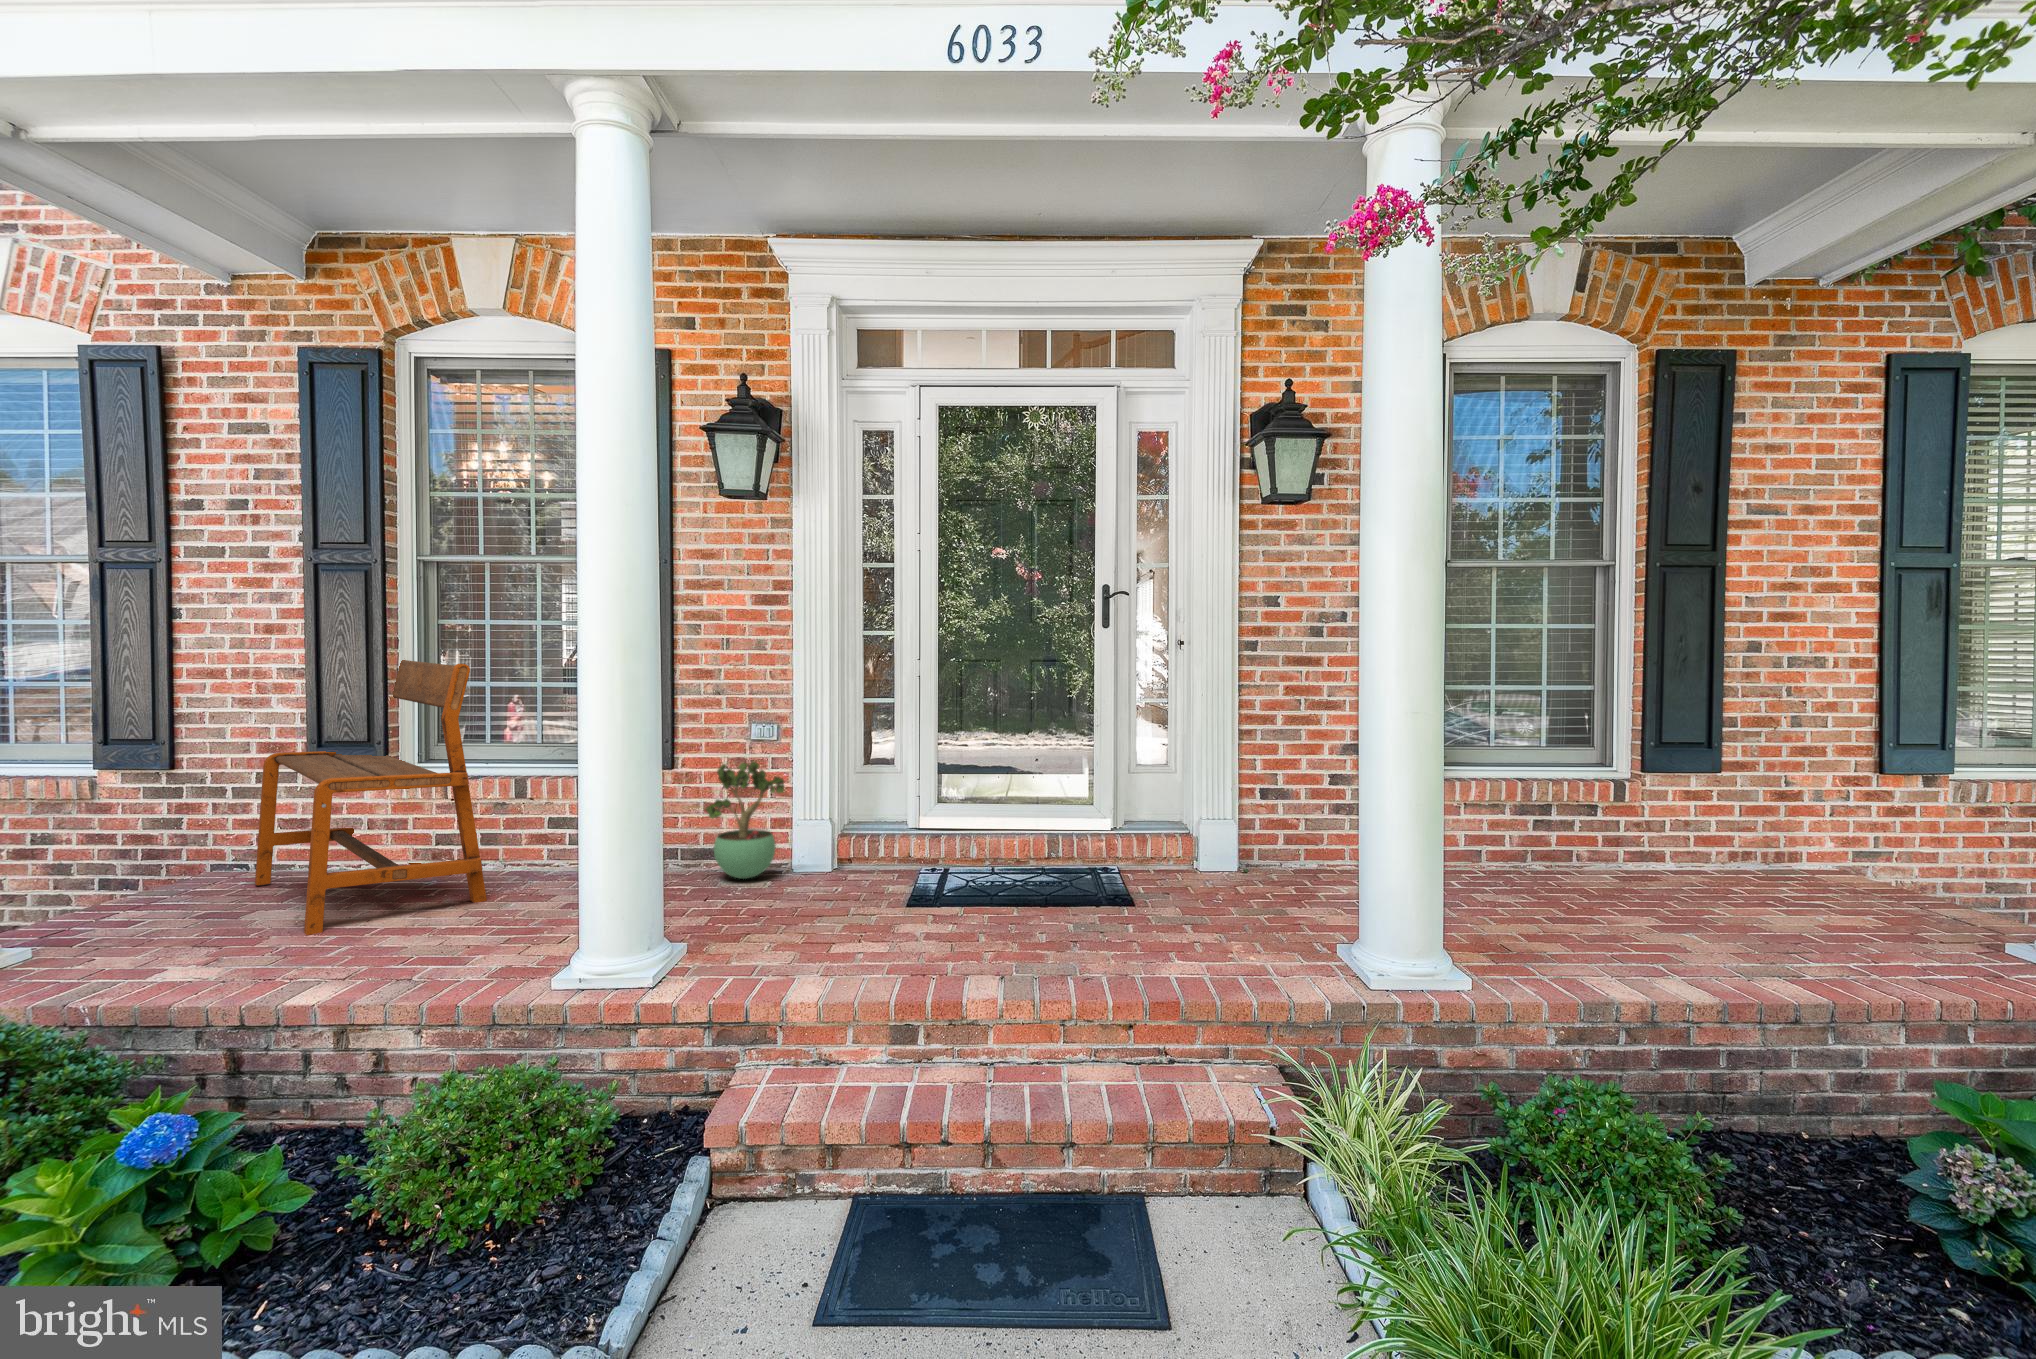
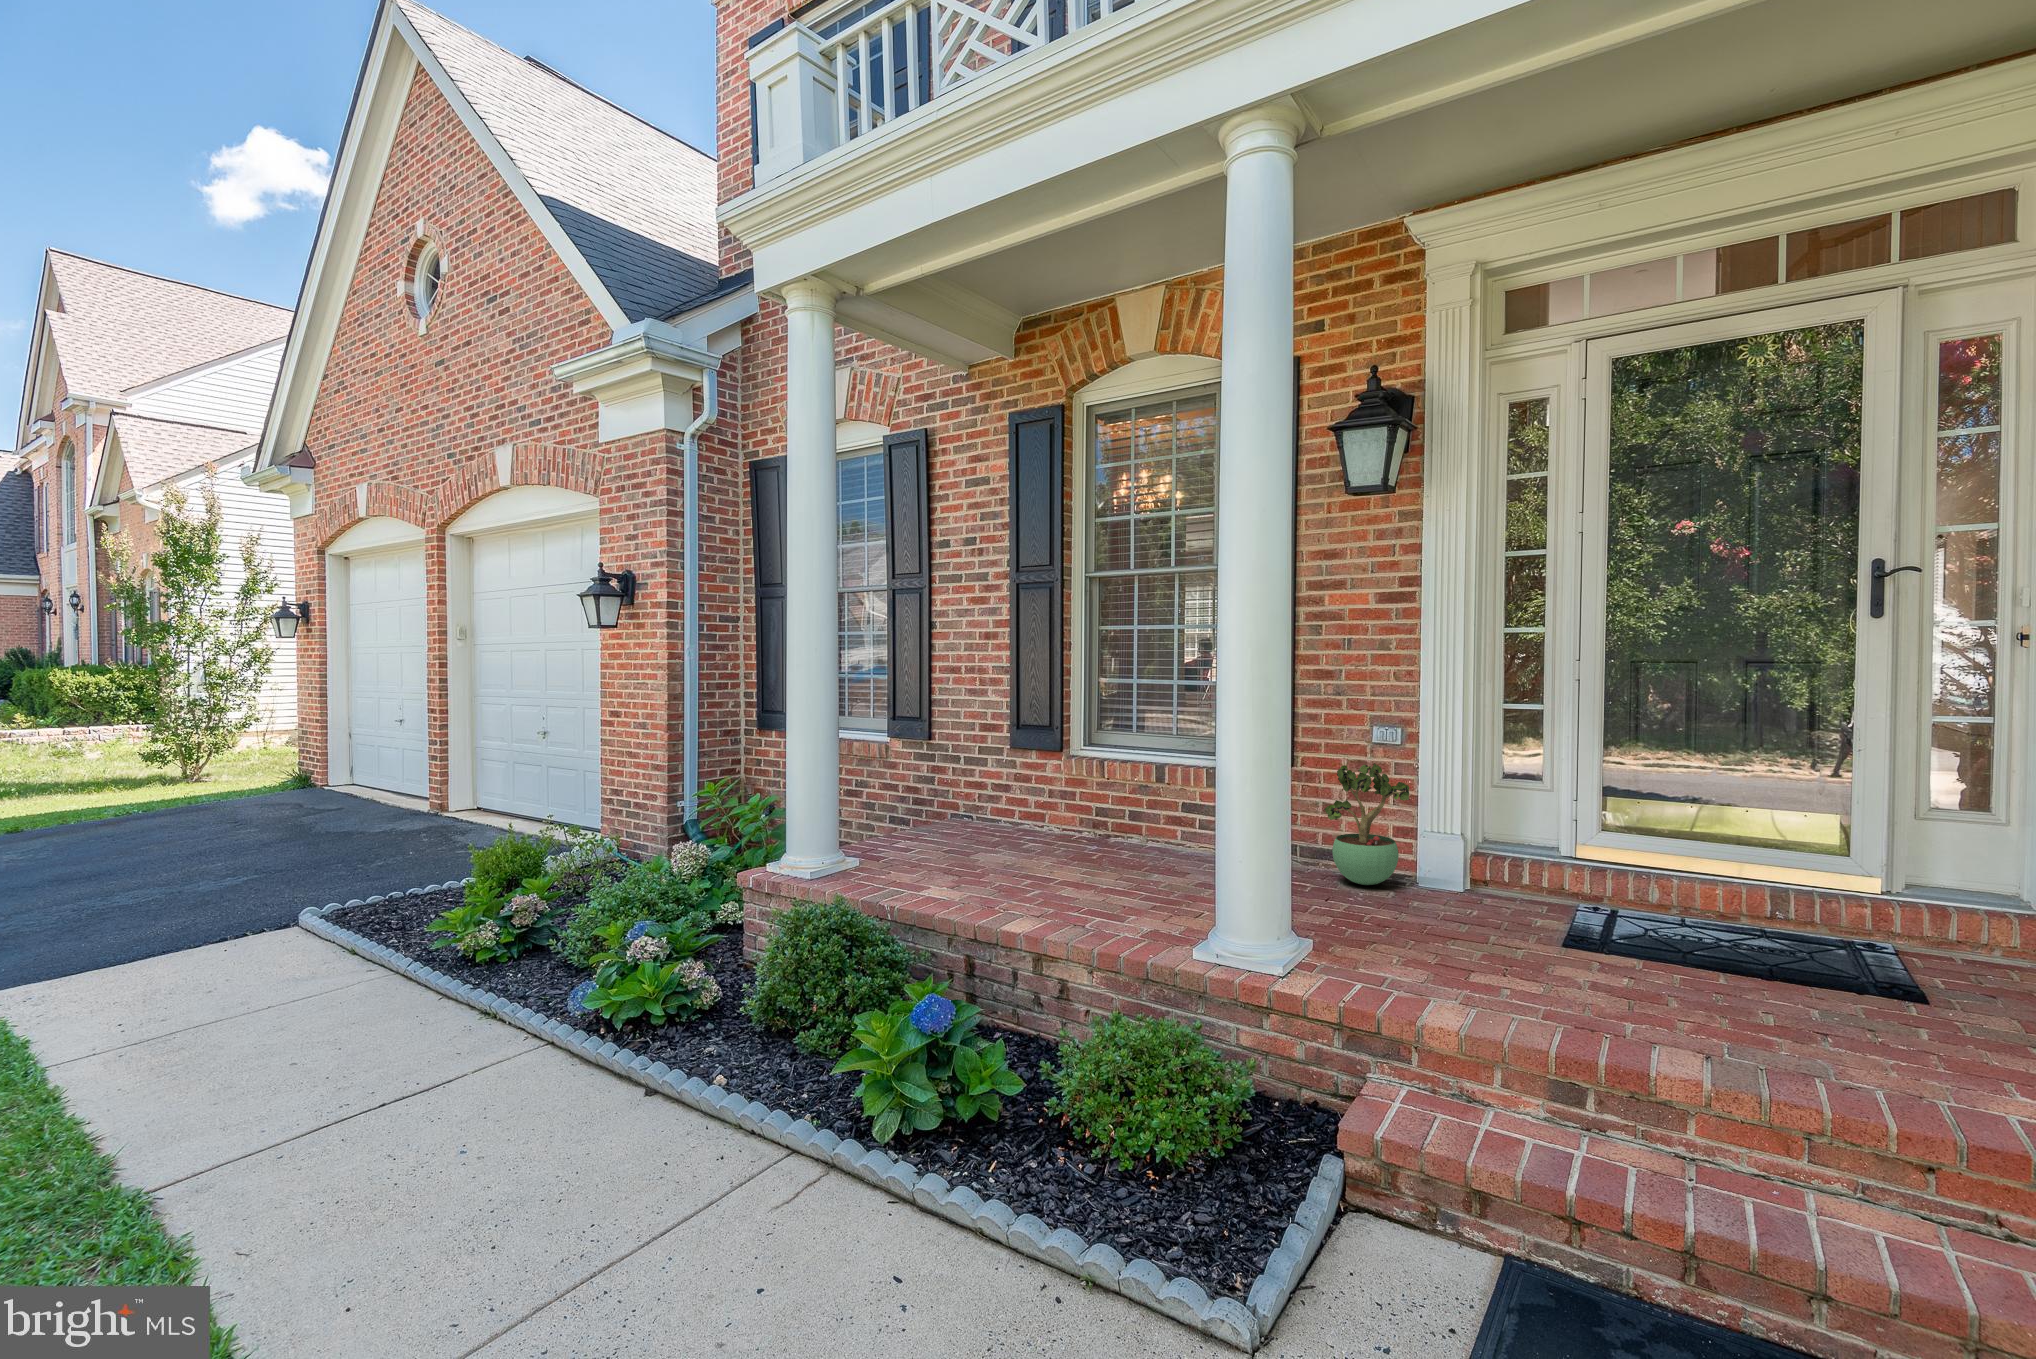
bench: present [255,660,487,935] -> none [974,657,1129,881]

